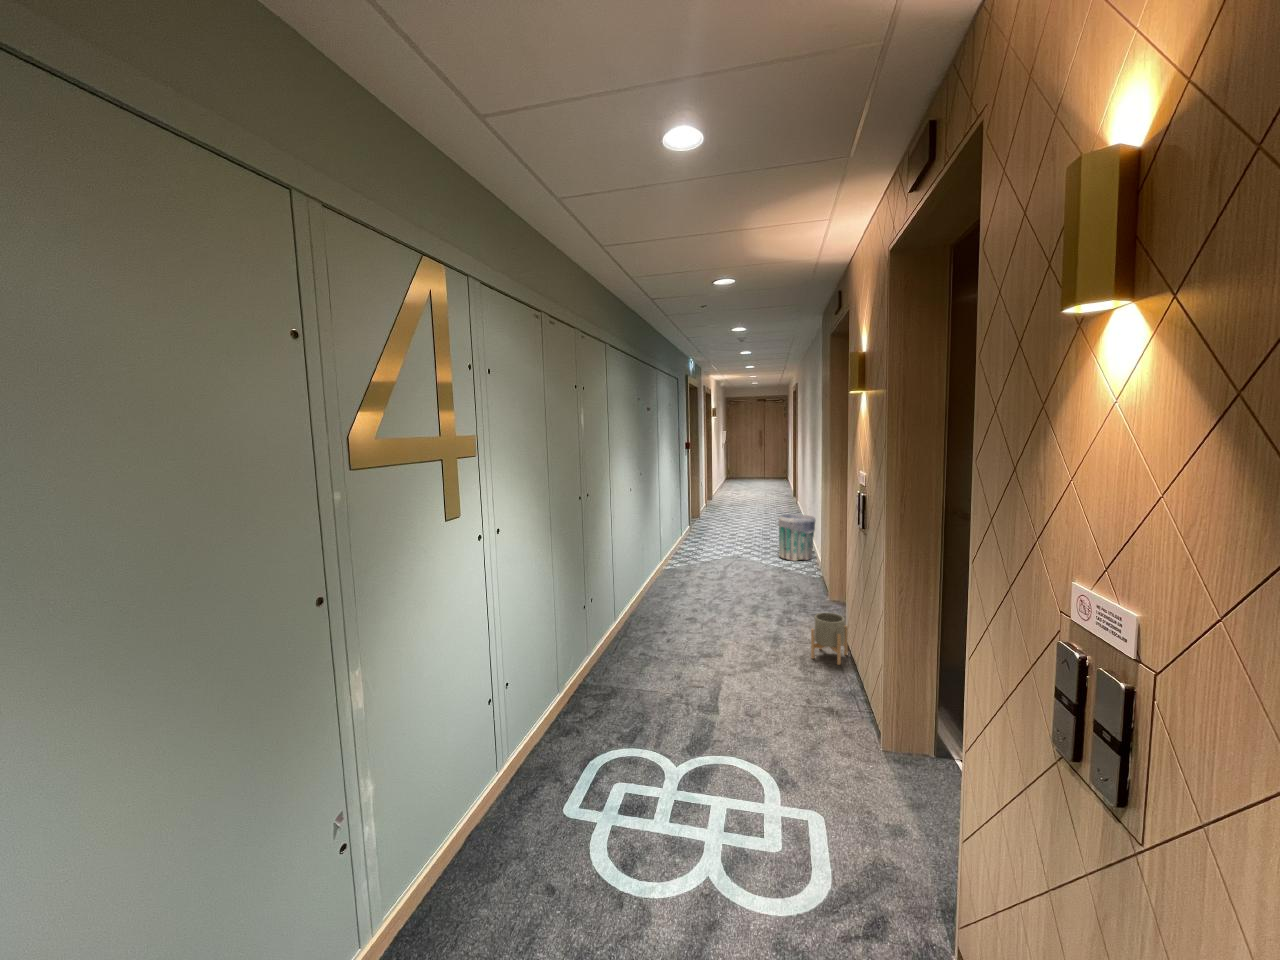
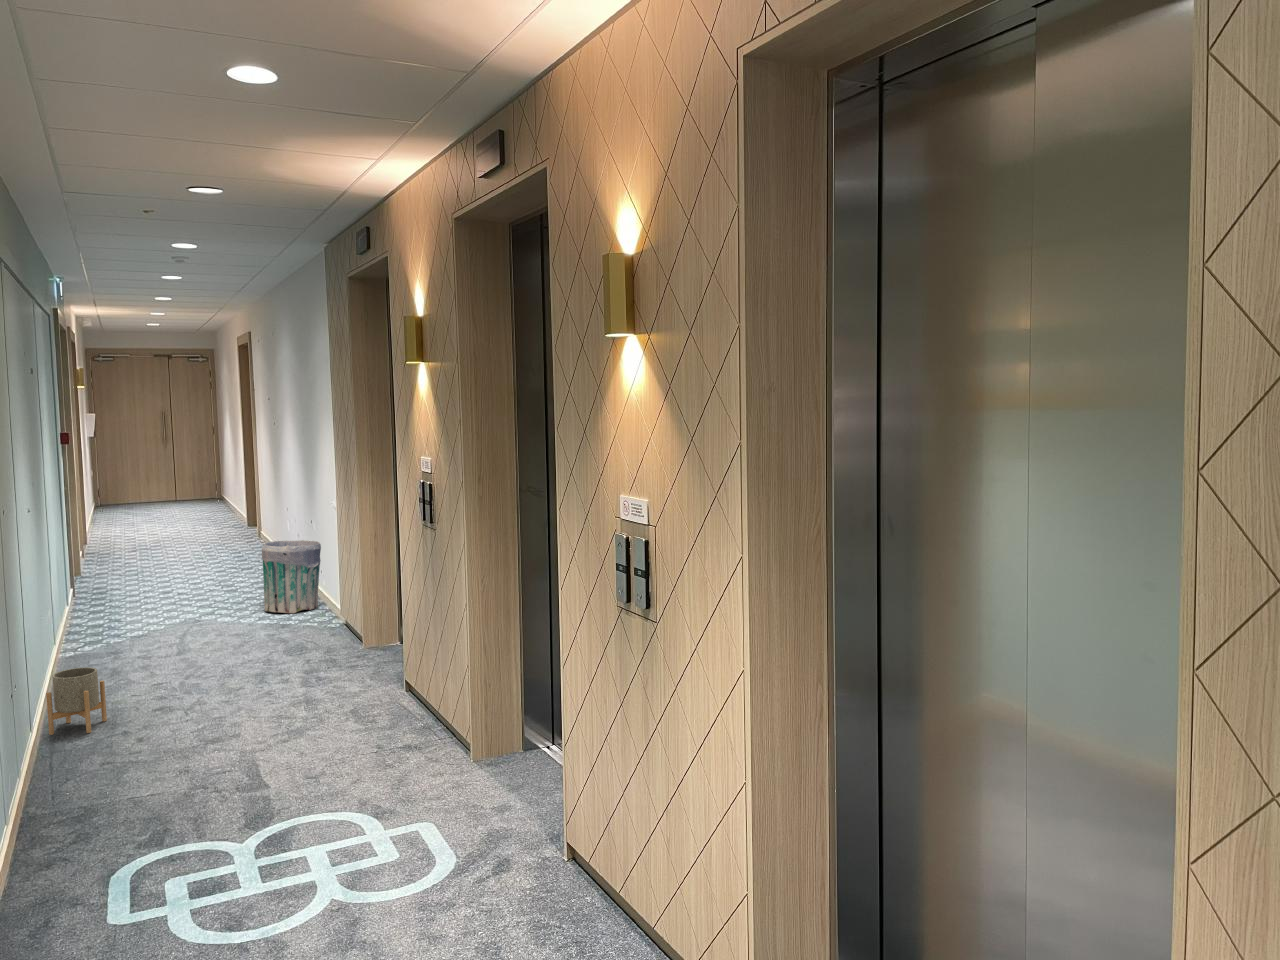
planter: present [811,613,848,665] -> present [46,667,107,735]

